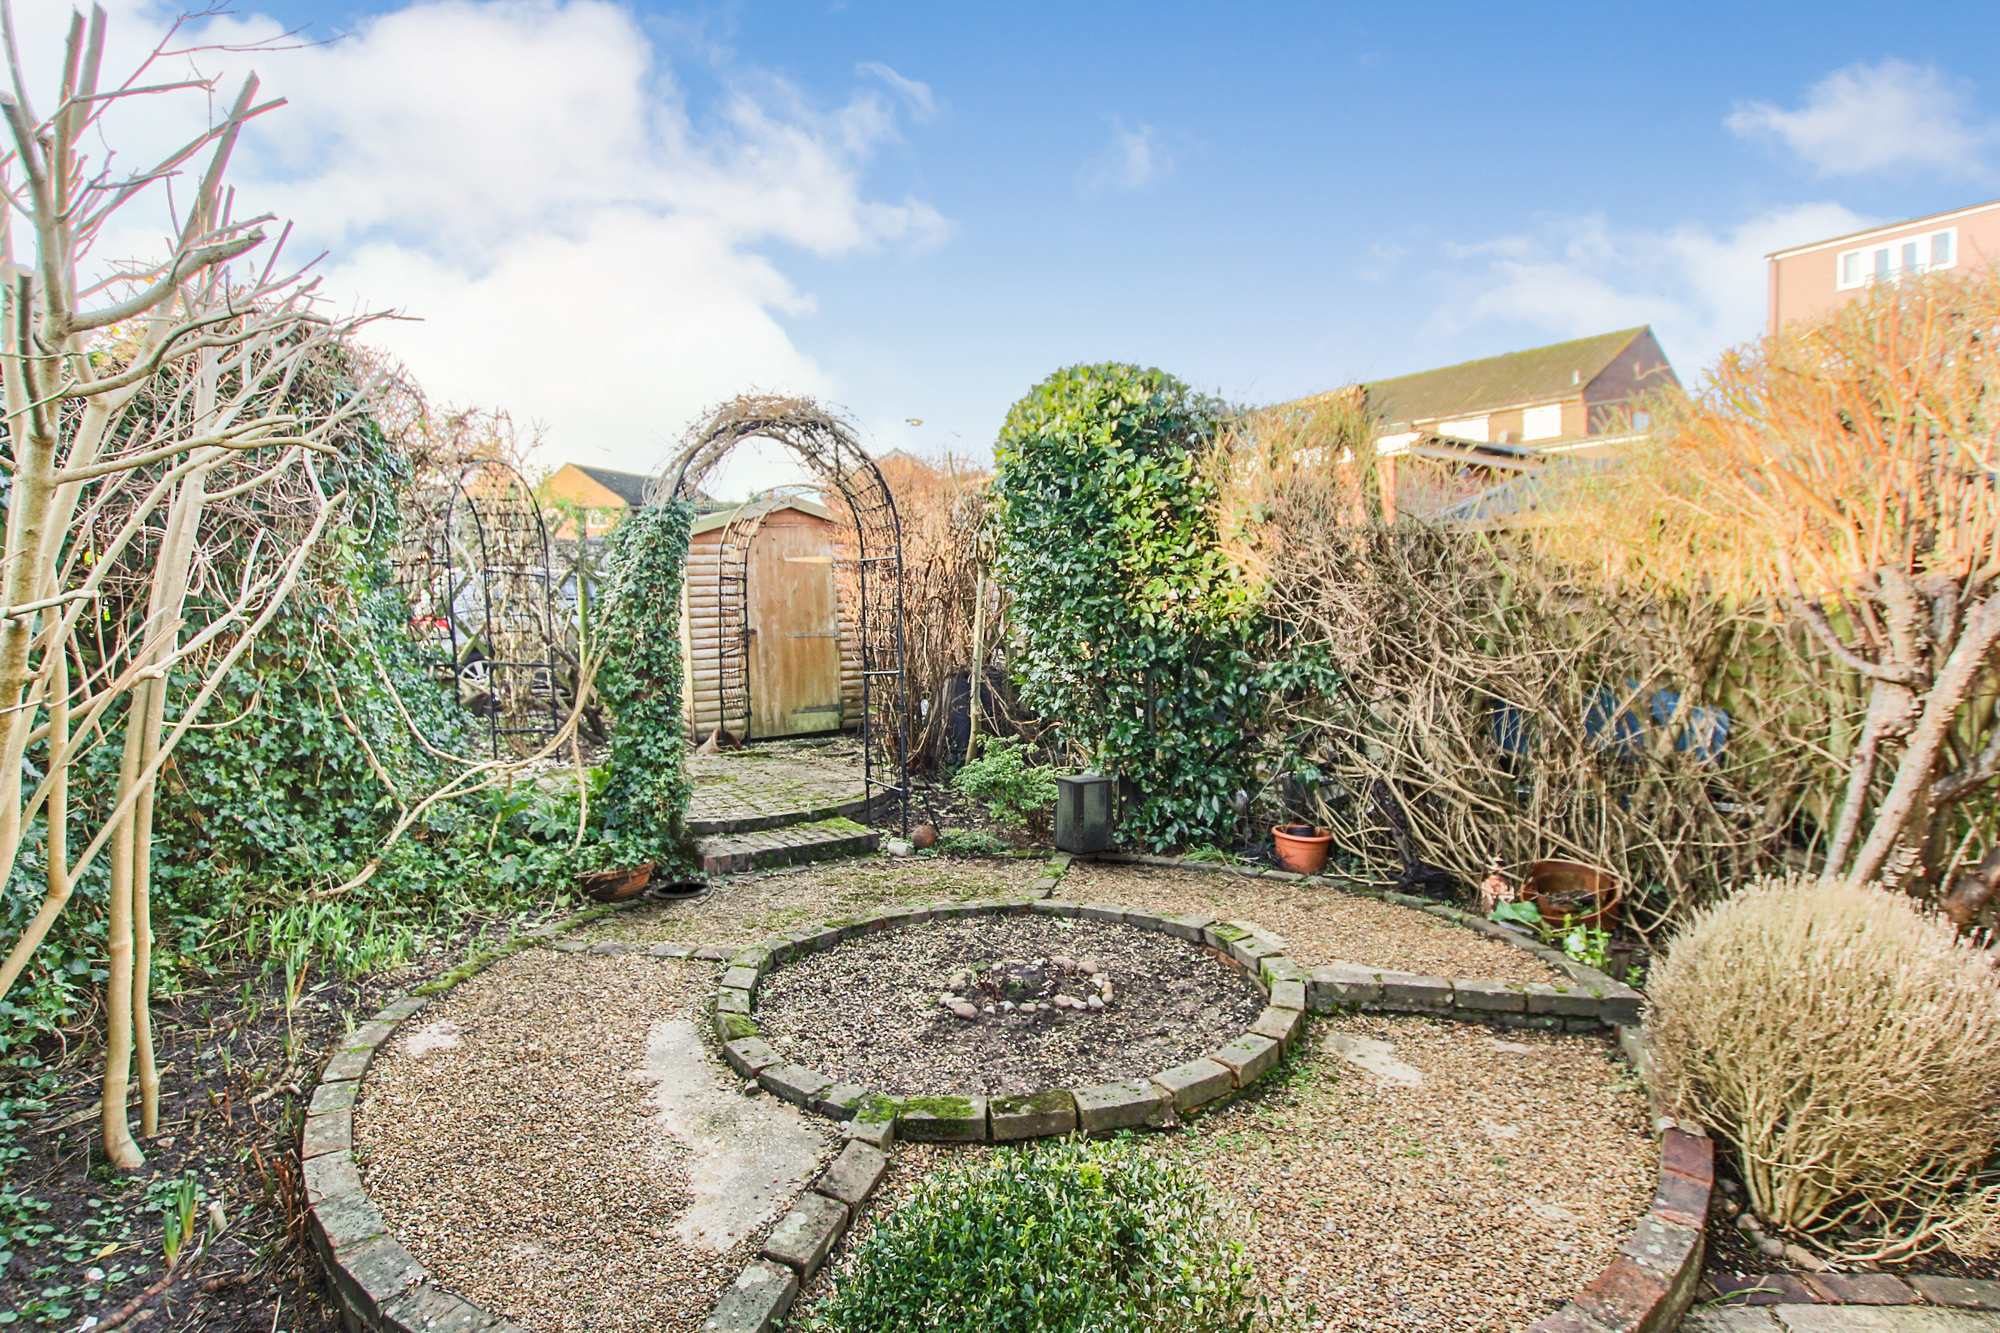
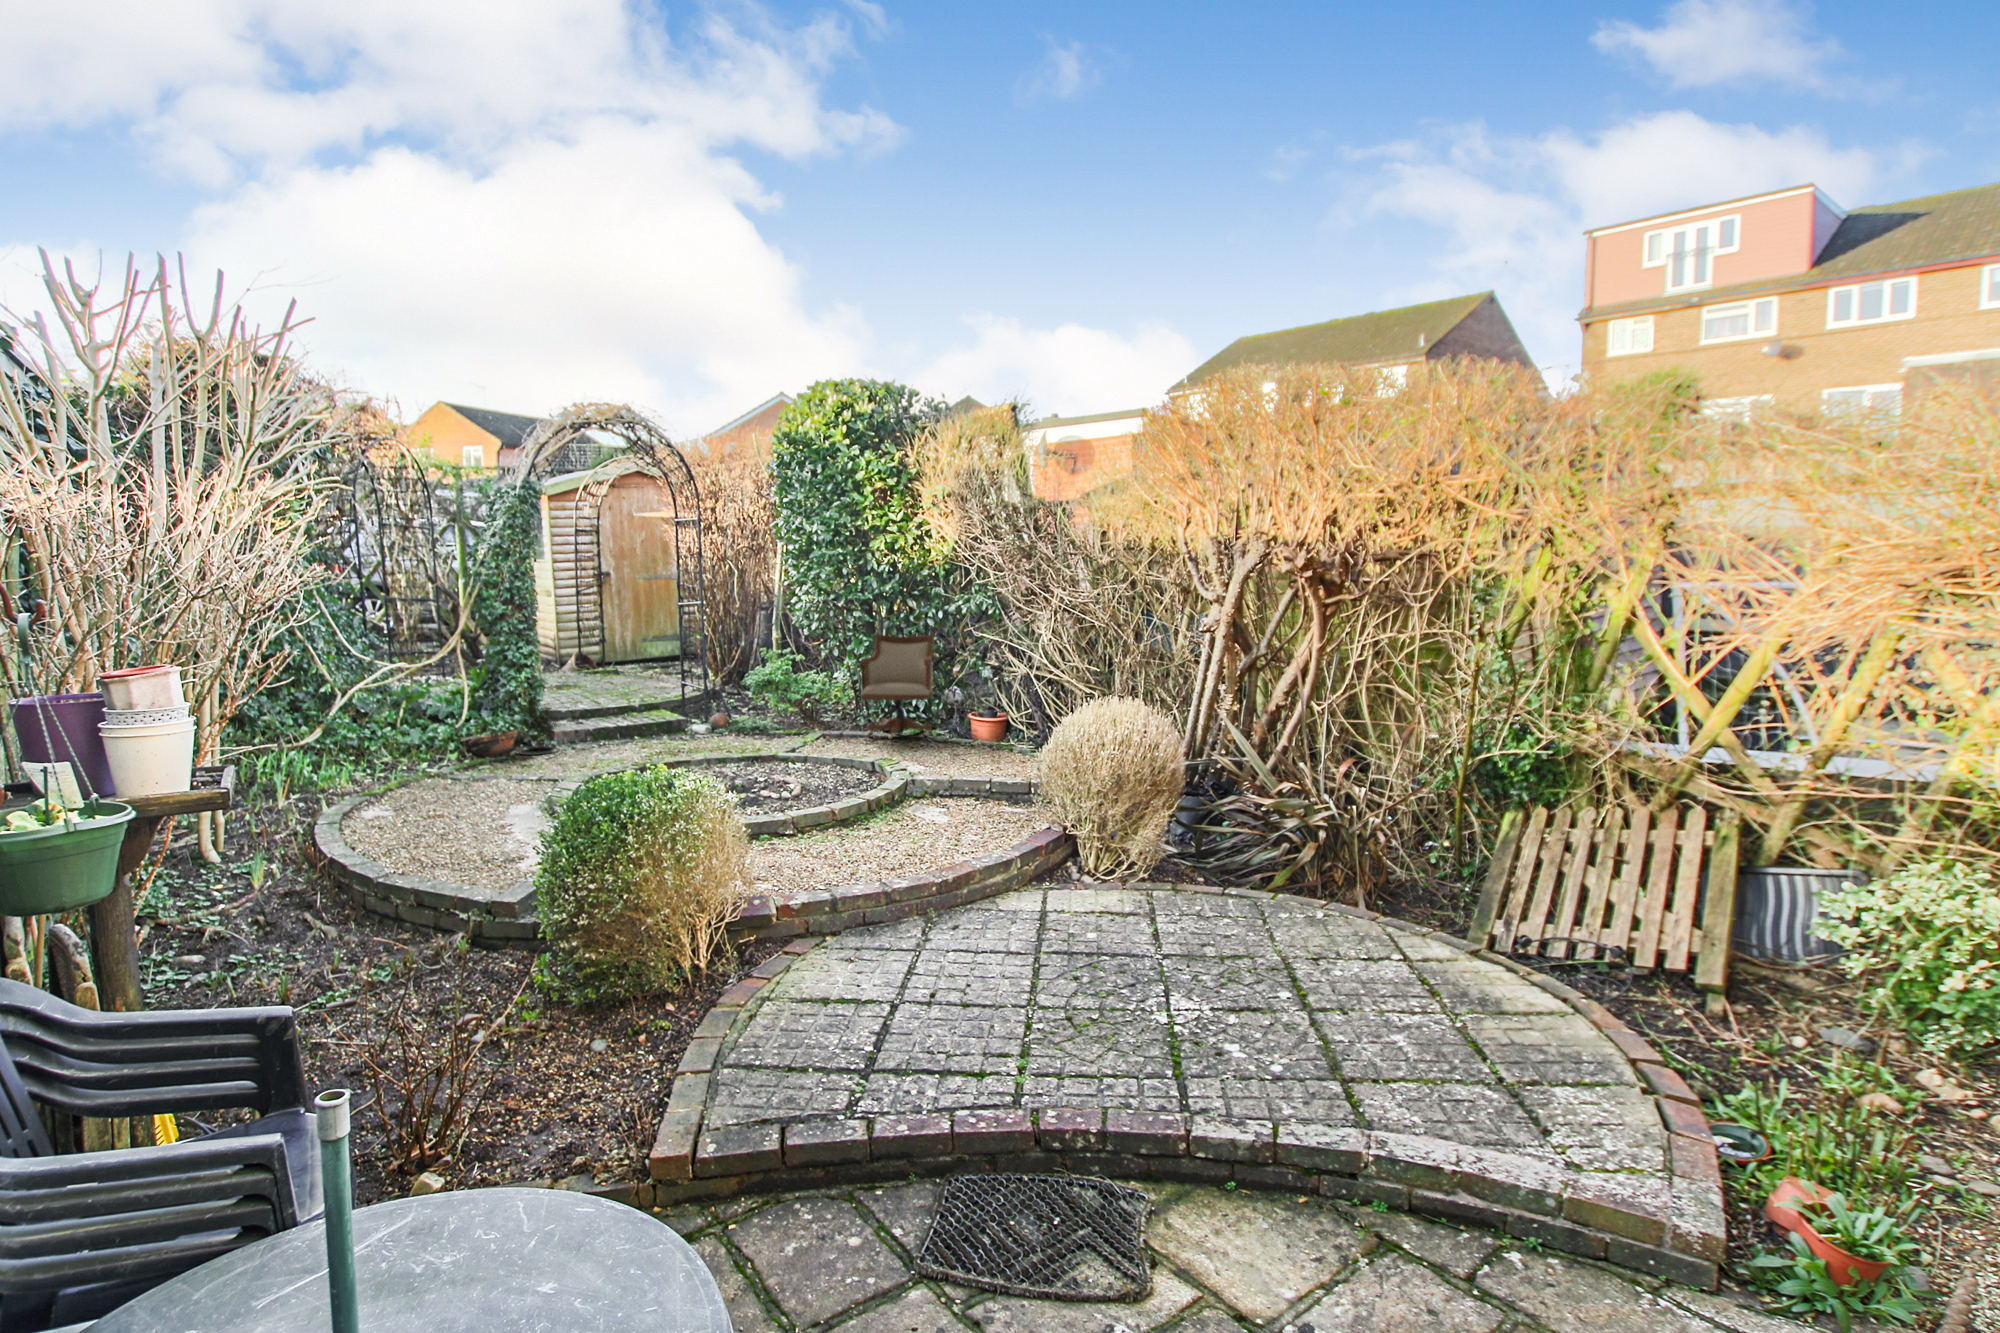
chair: none [1144,717,1248,880] -> present [861,634,935,740]
storage box: present [1053,774,1113,854] -> none [814,676,854,729]

